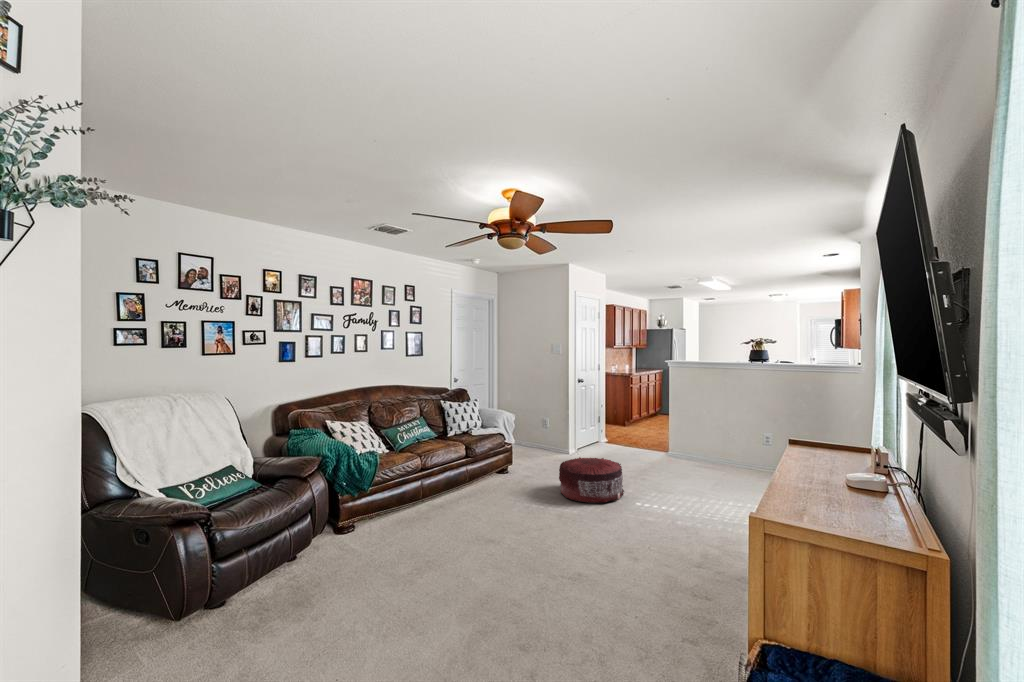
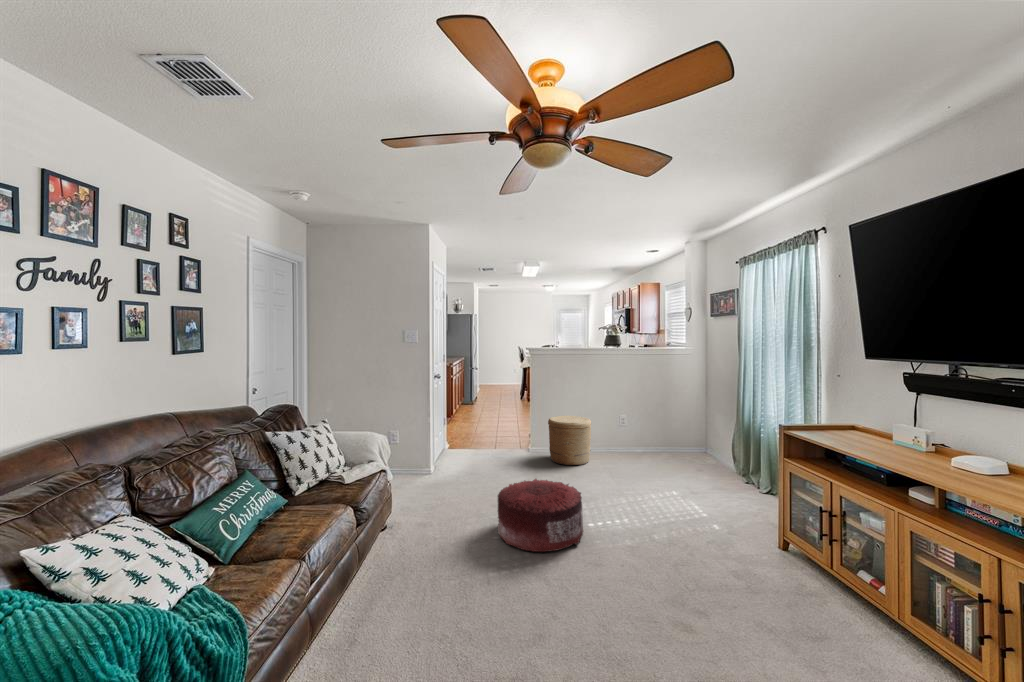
woven basket: none [674,424,717,469] -> present [548,416,591,465]

